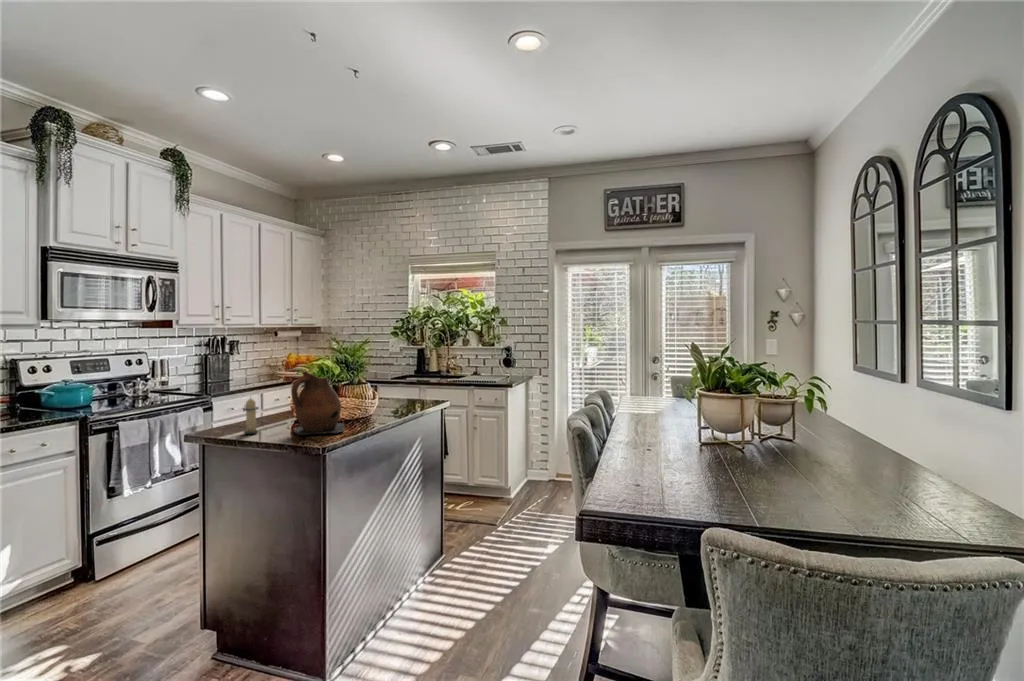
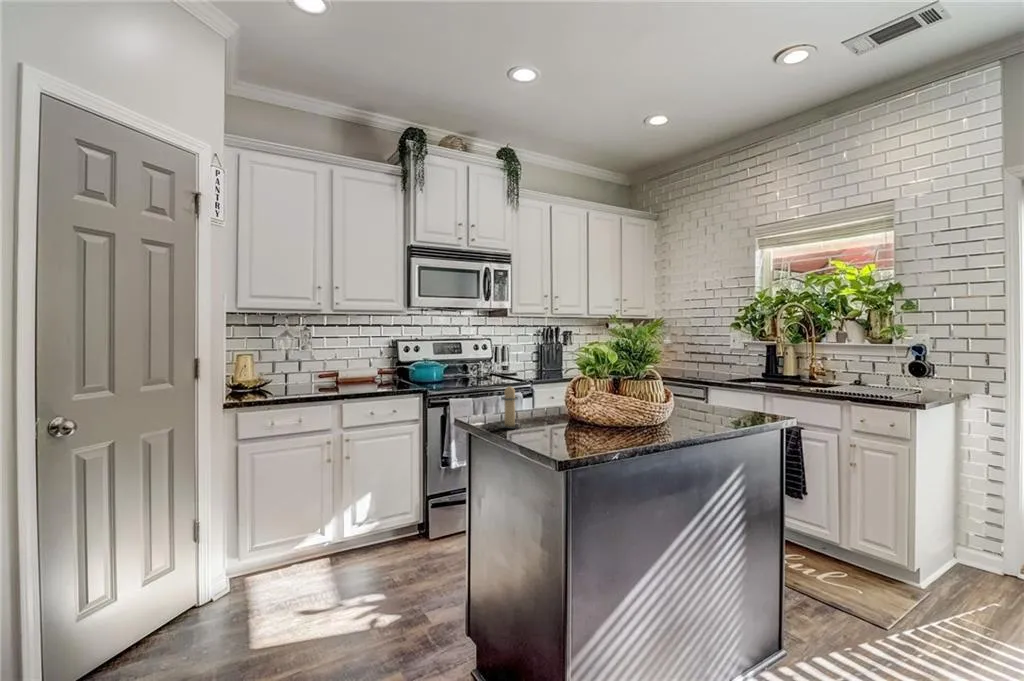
ceramic pitcher: present [291,371,344,435] -> none [545,355,618,445]

